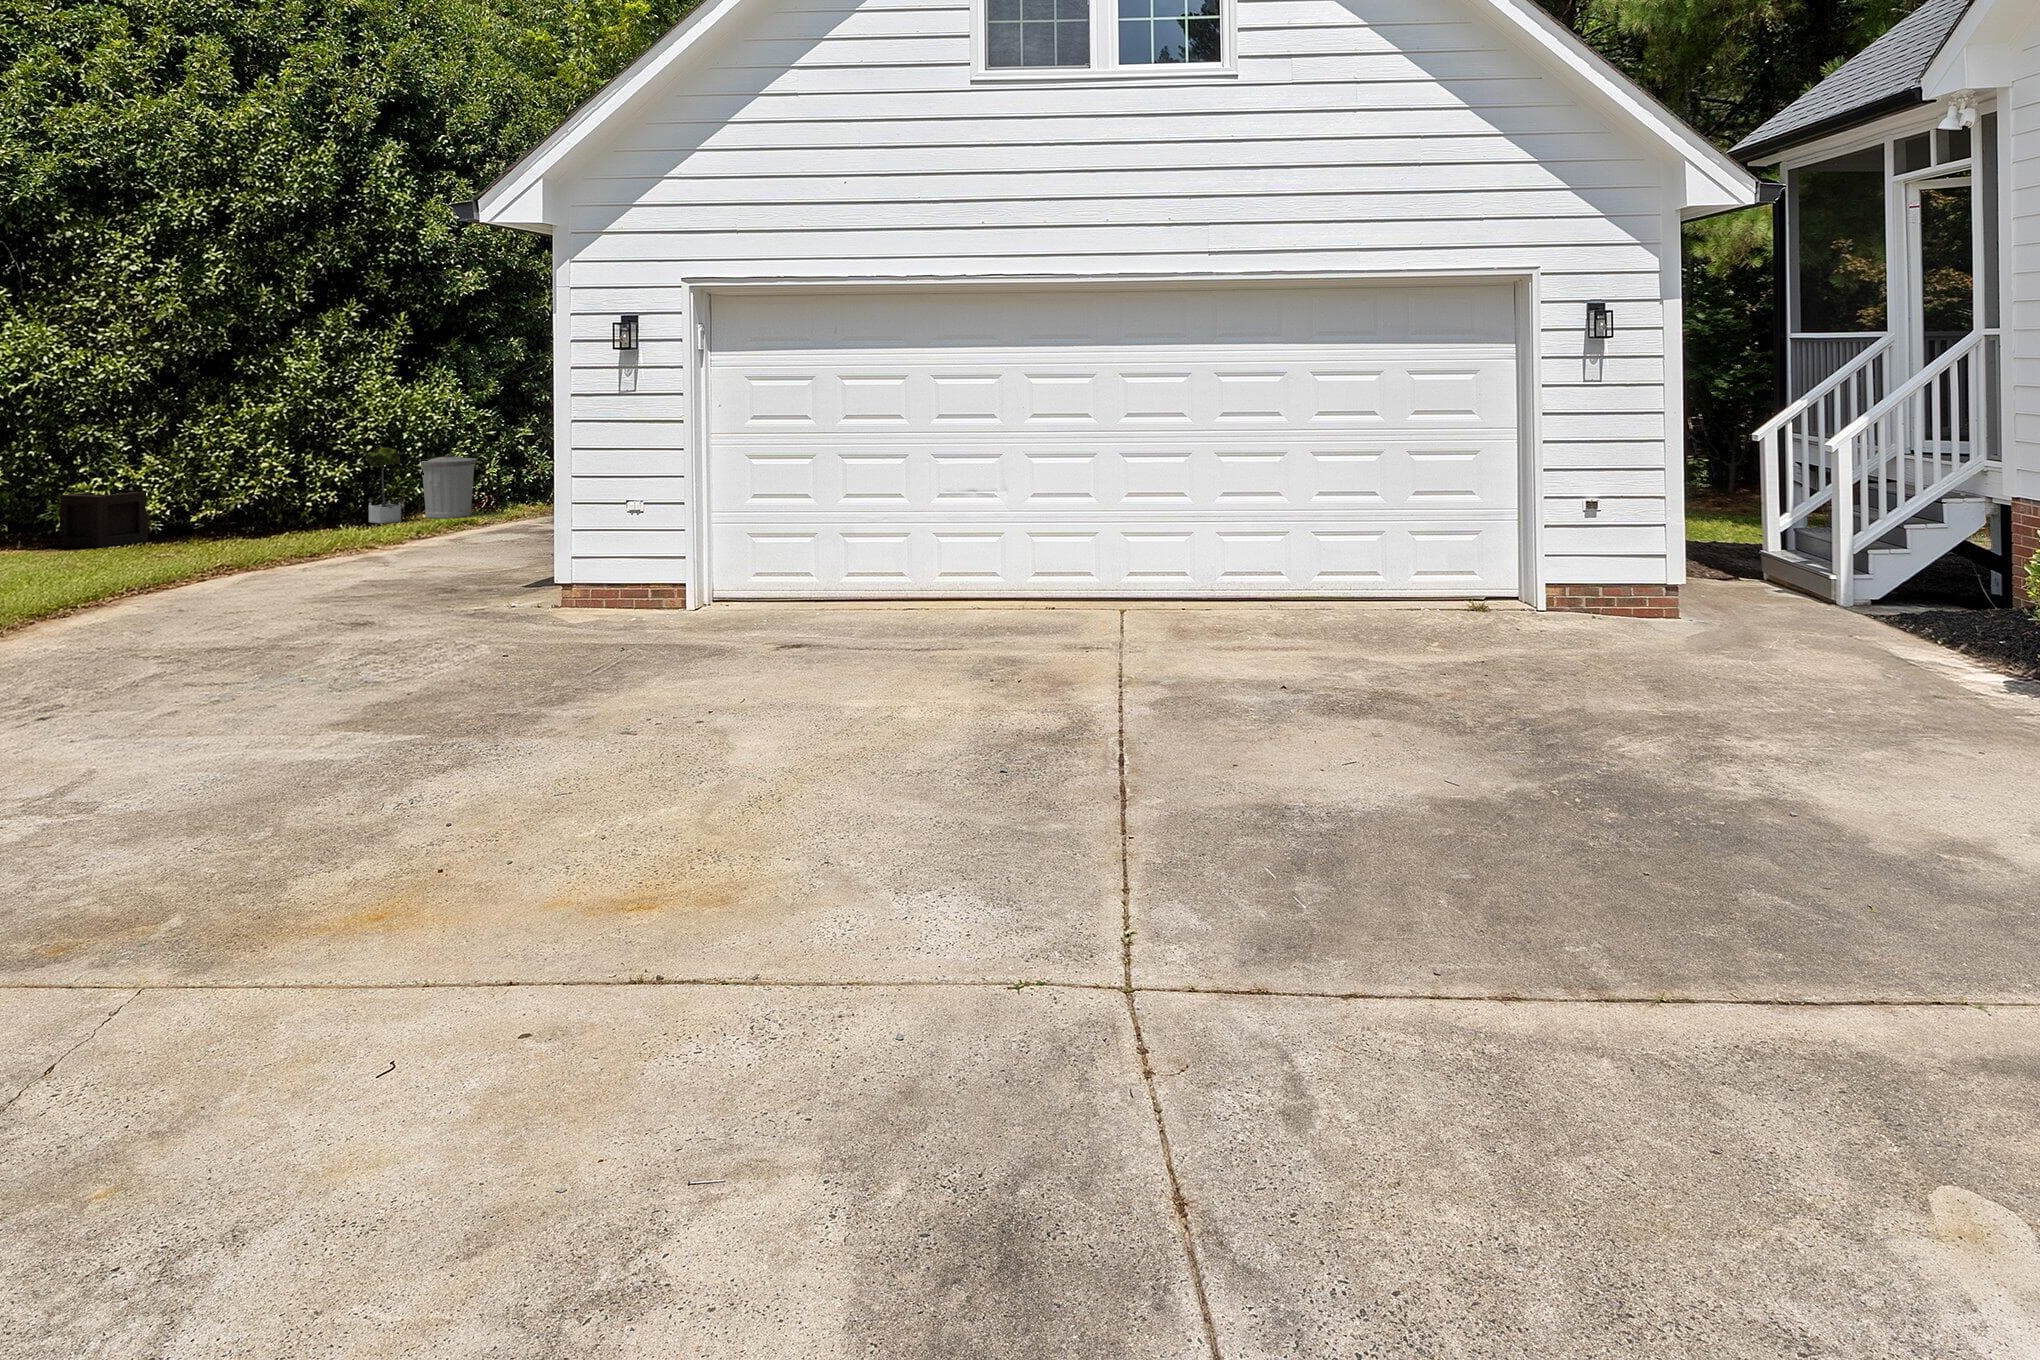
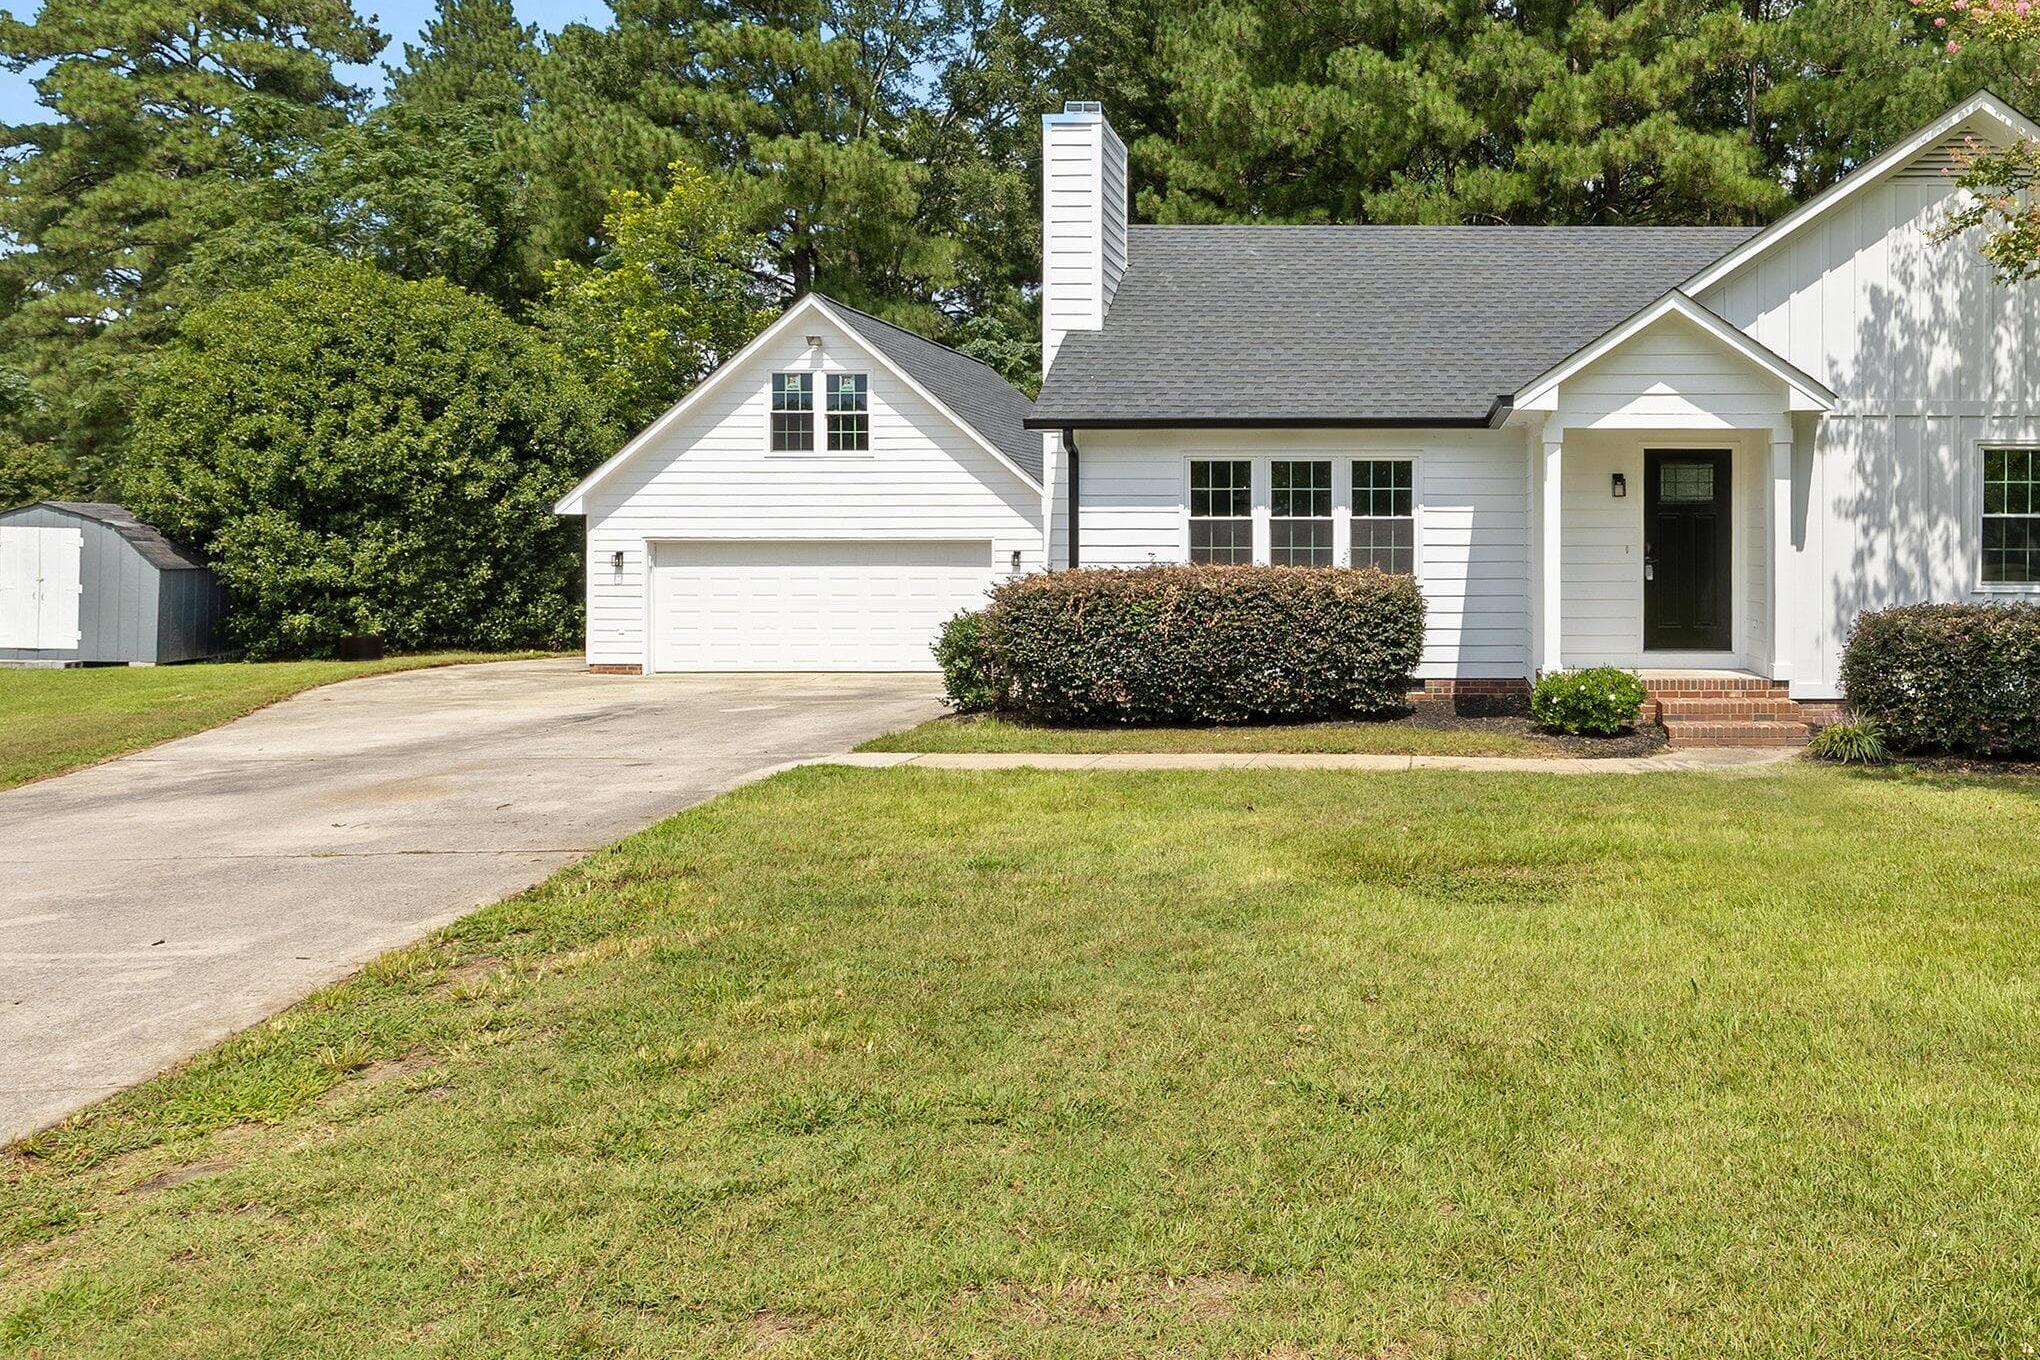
potted tree: present [366,446,401,523] -> none [490,614,511,656]
trash can: present [421,454,477,518] -> none [521,620,553,655]

